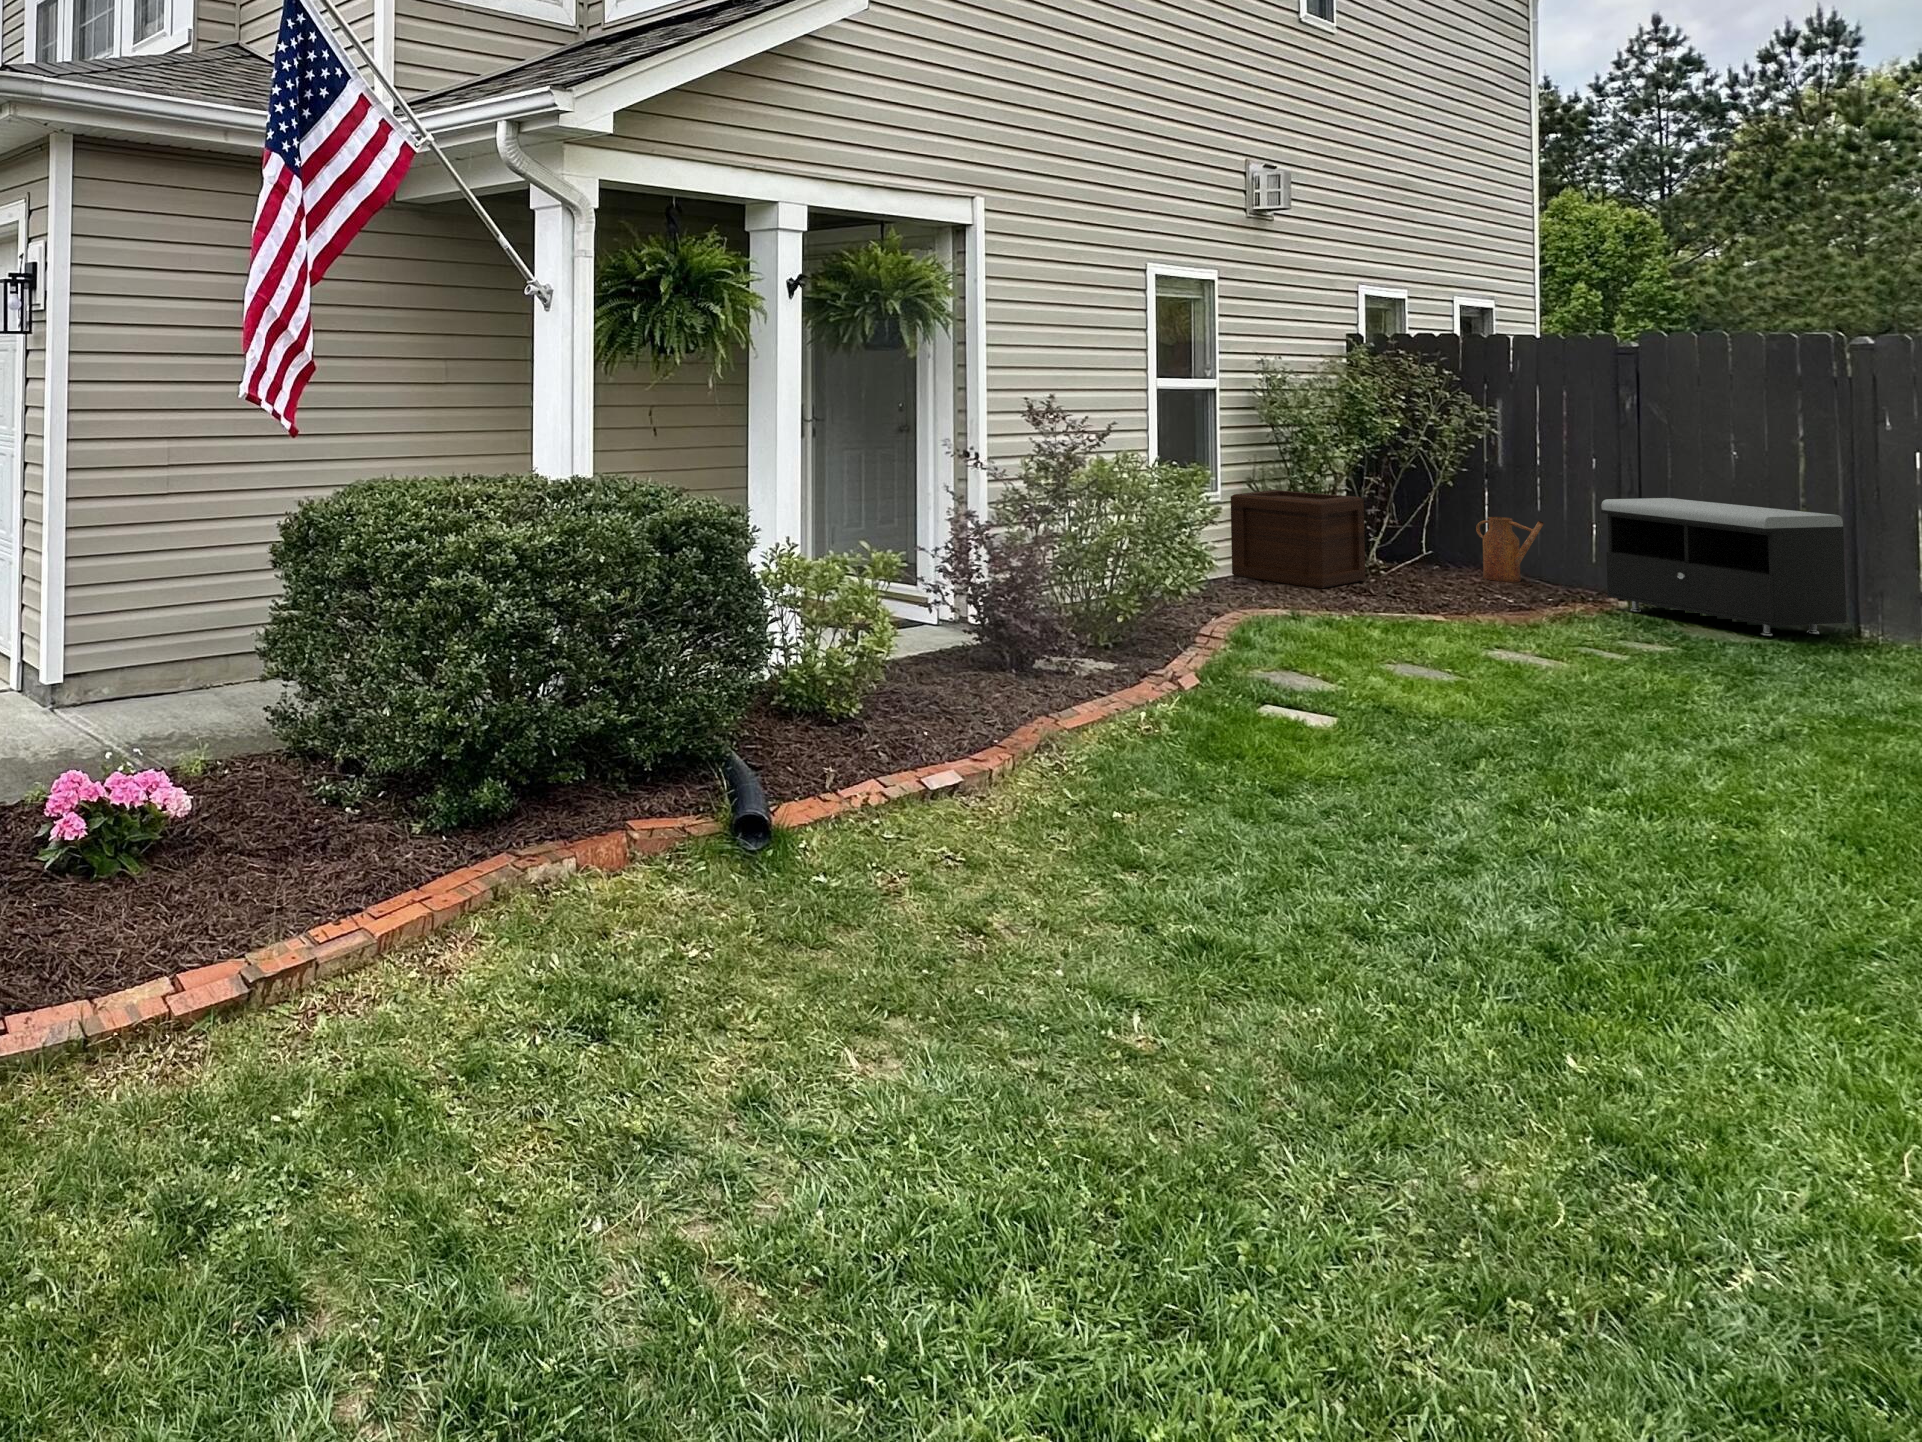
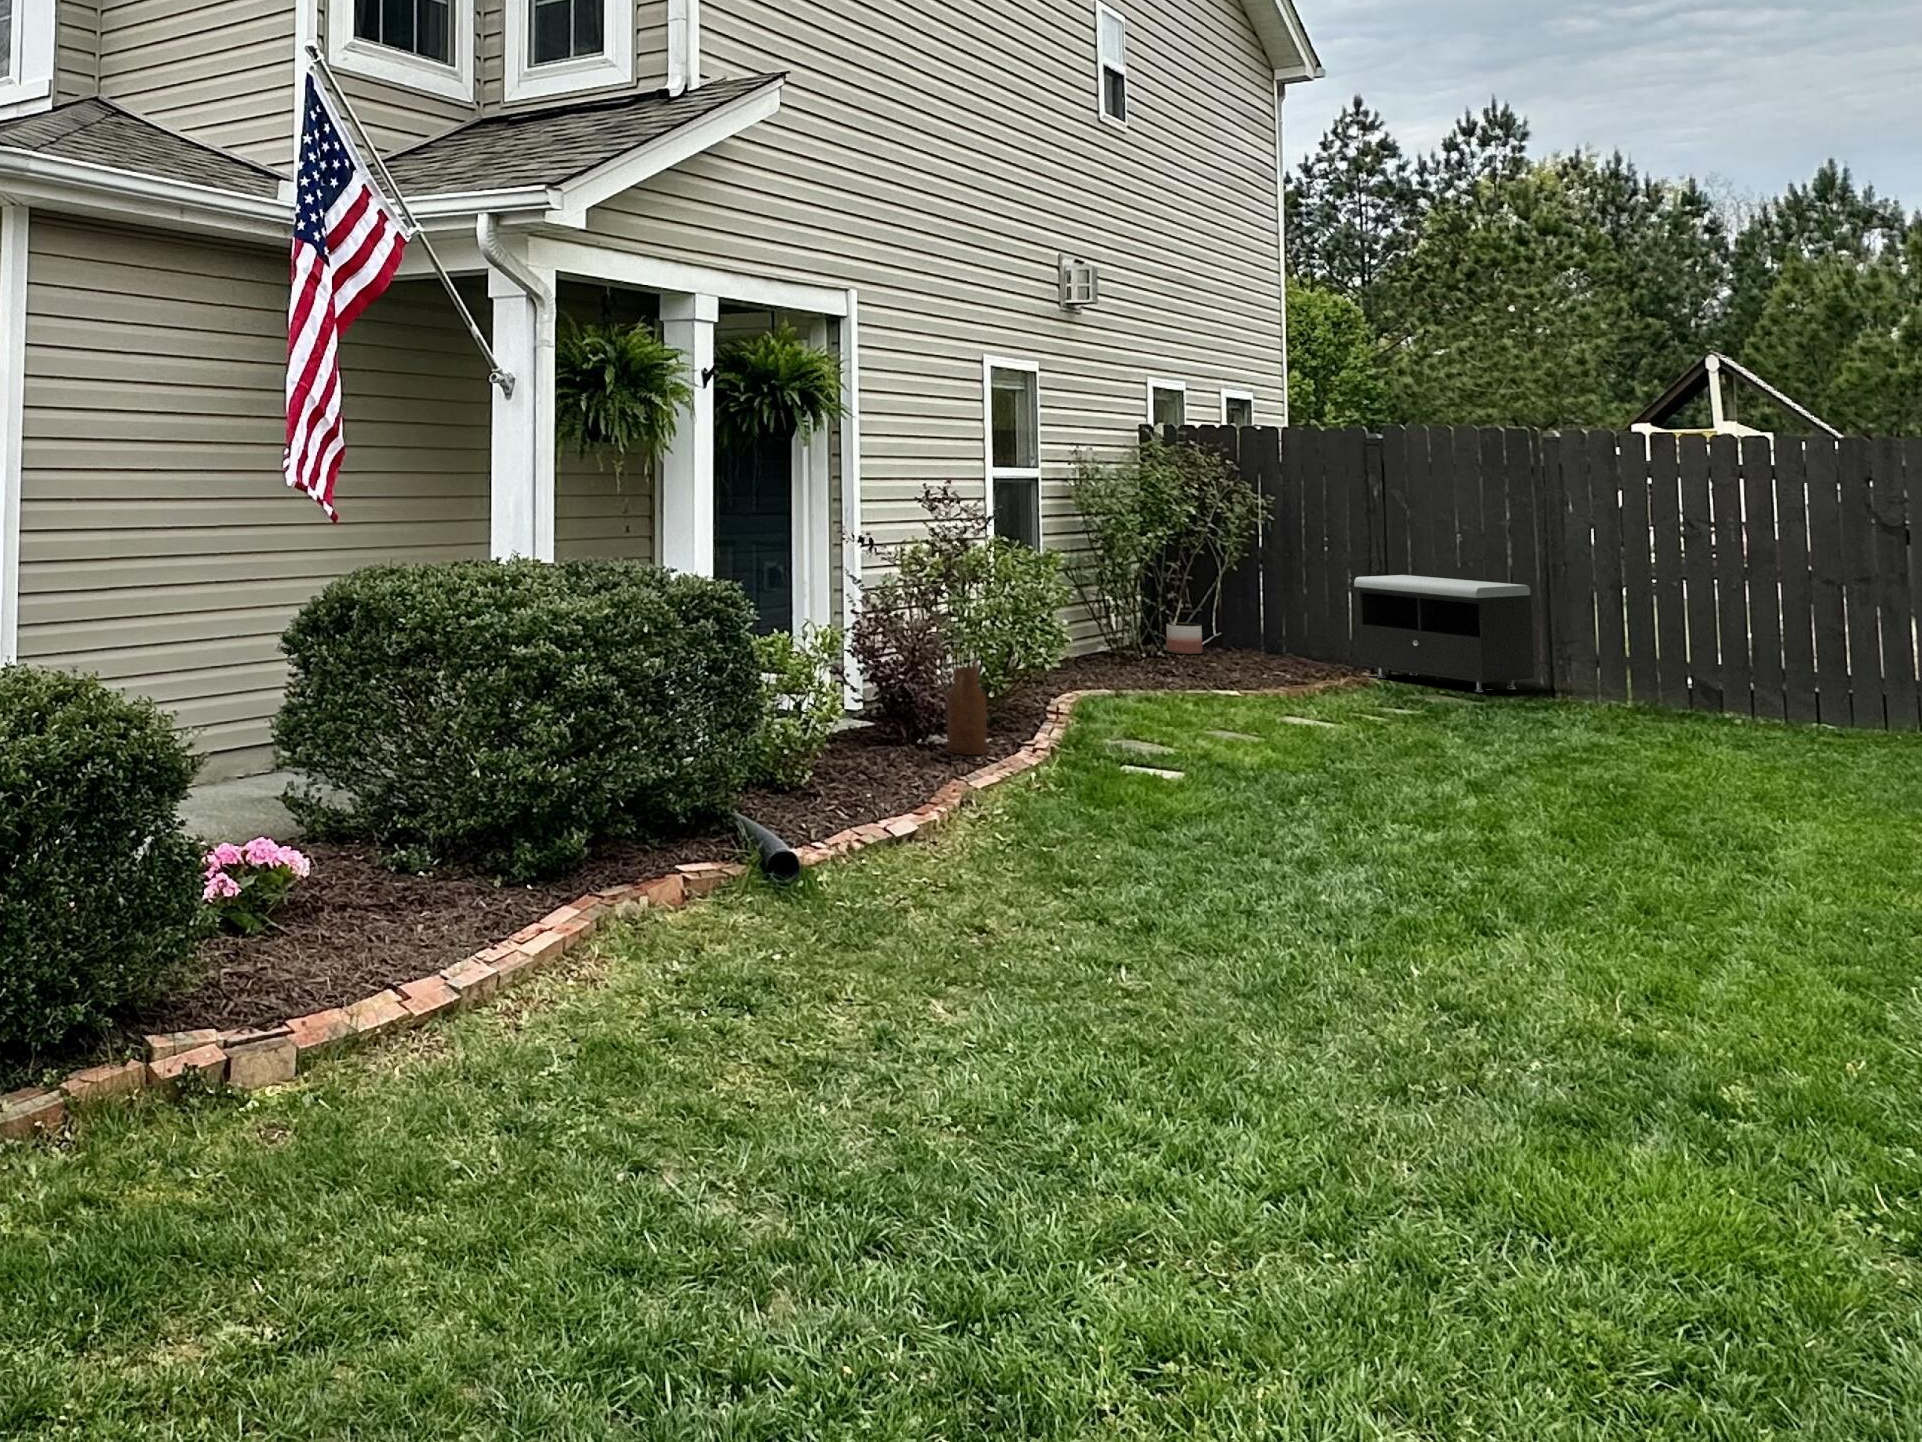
wooden crate: present [1231,490,1365,589] -> none [1050,576,1165,669]
watering can: present [1476,517,1544,582] -> present [946,662,988,755]
planter: none [1372,540,1414,574] -> present [1166,623,1203,655]

